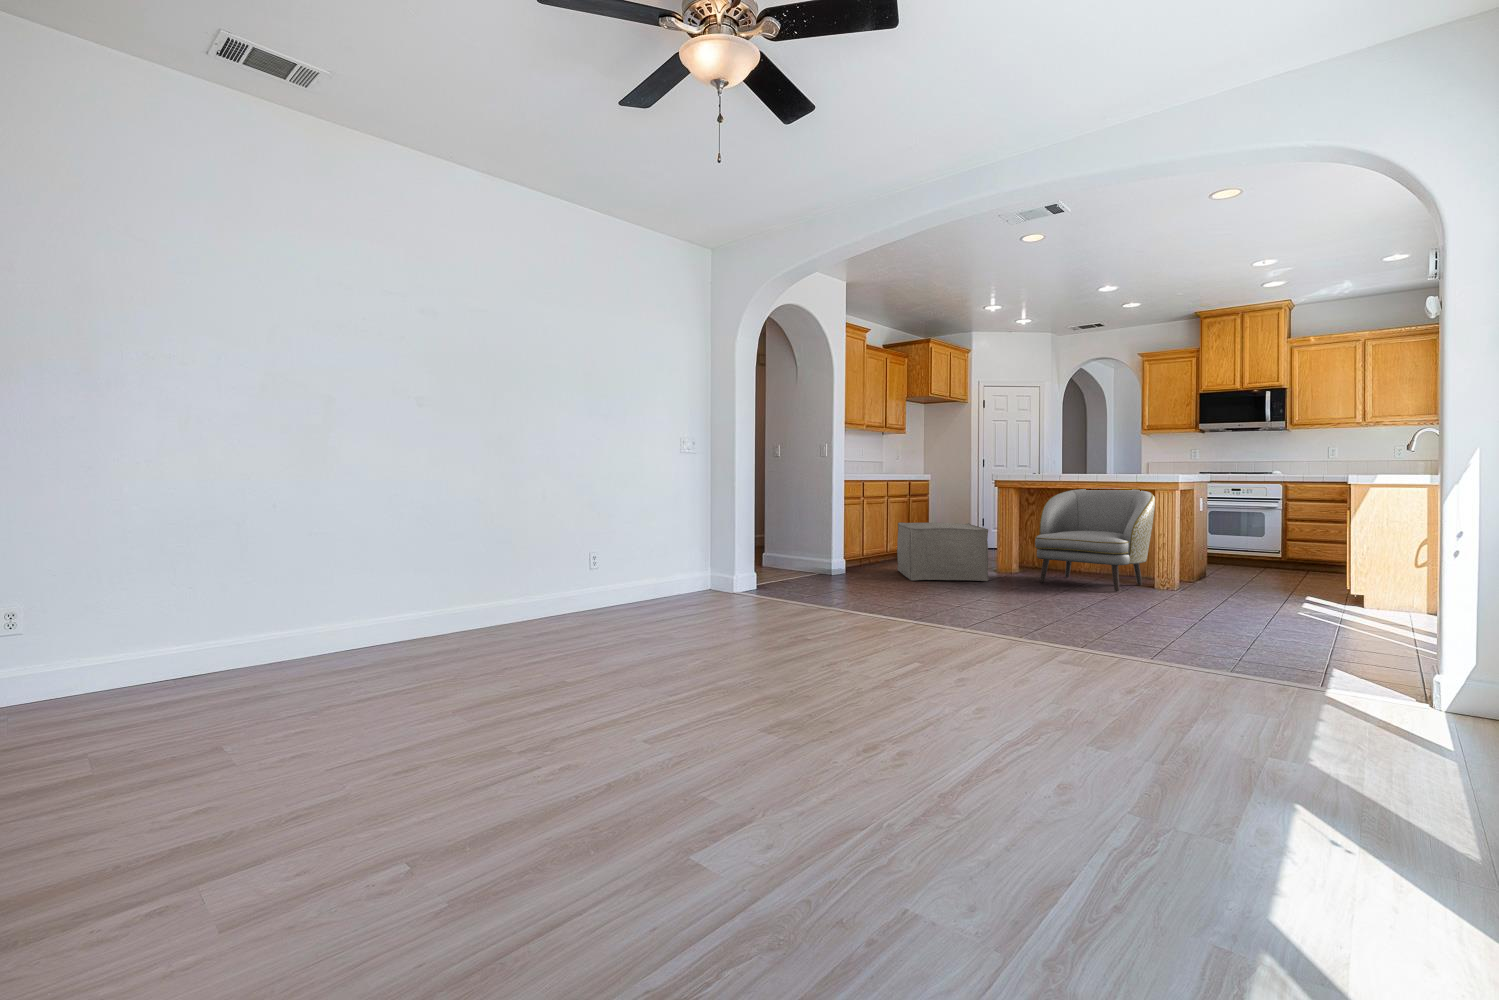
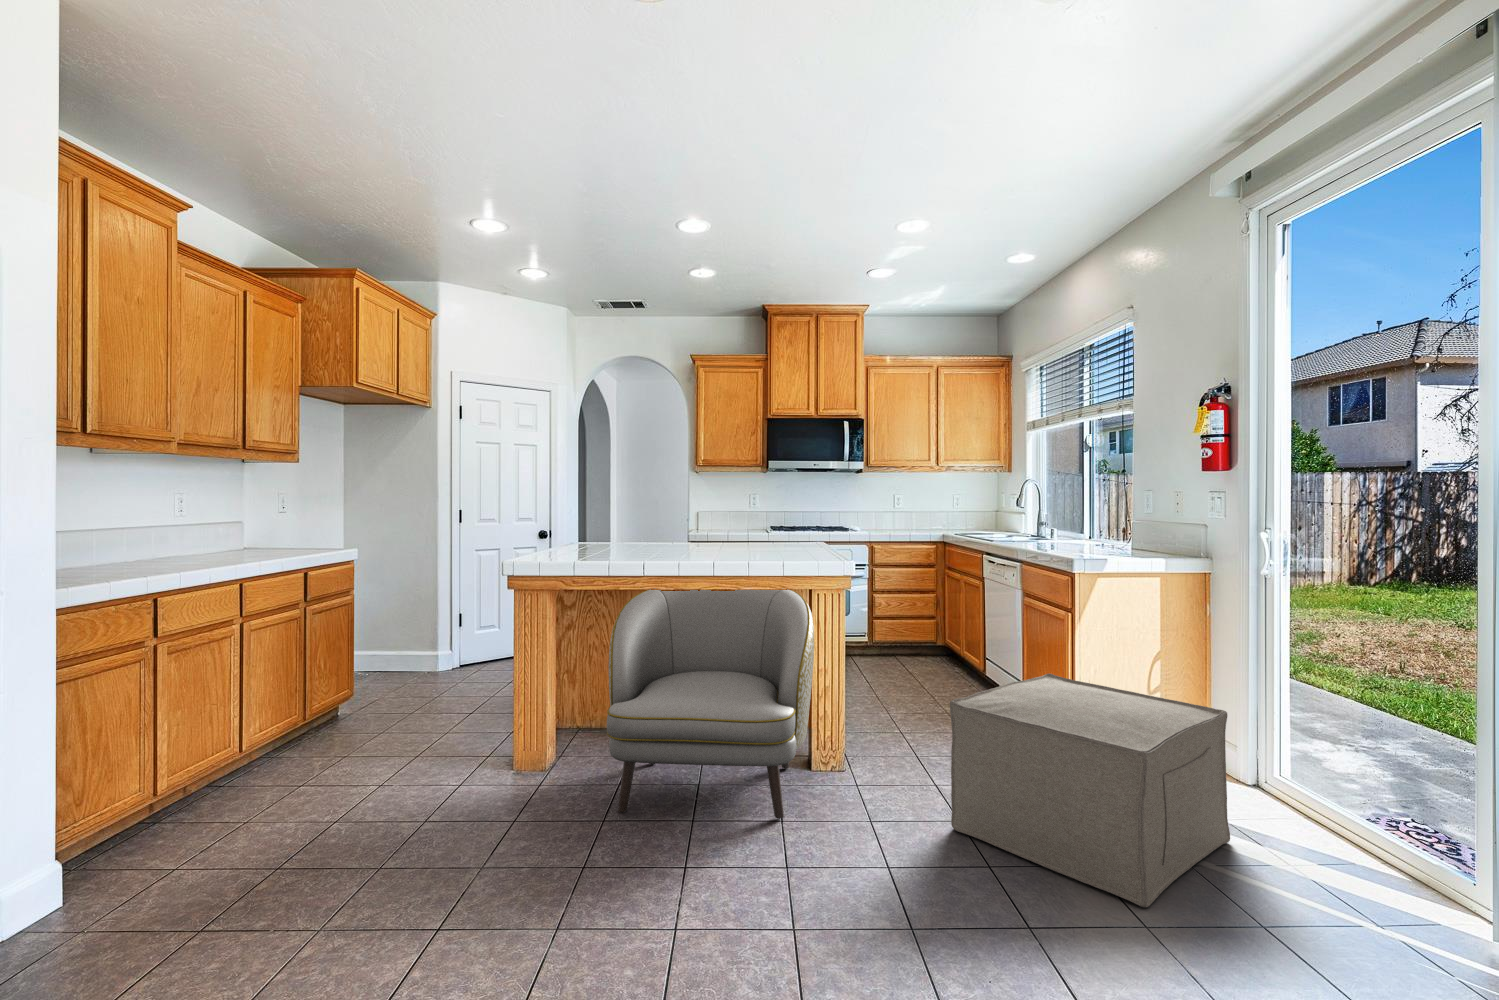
ottoman: present [897,522,989,581] -> present [950,674,1230,907]

